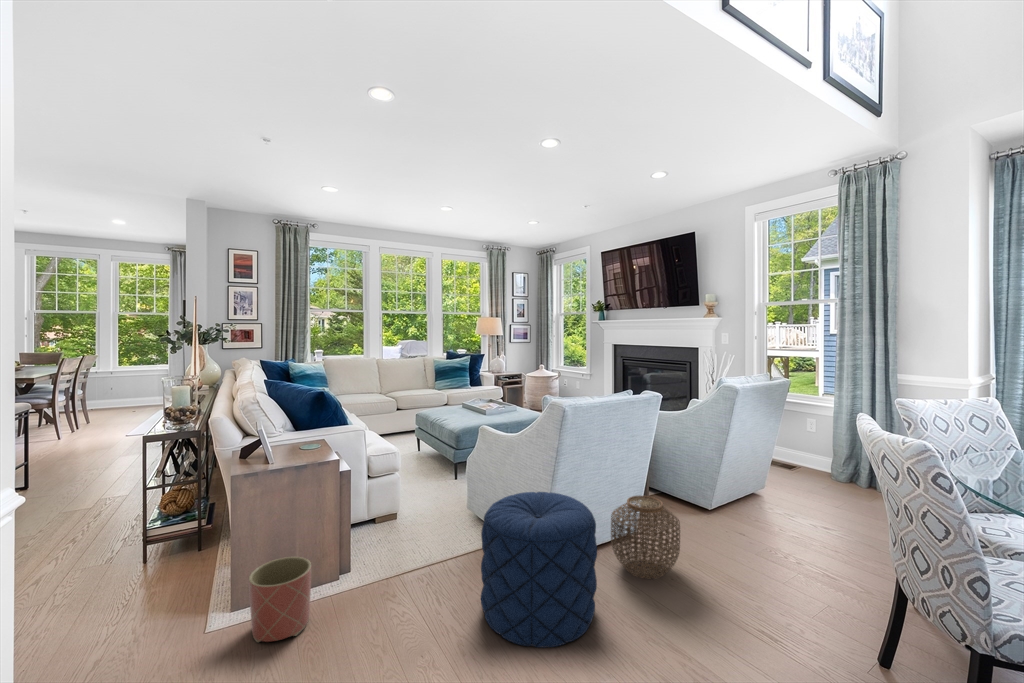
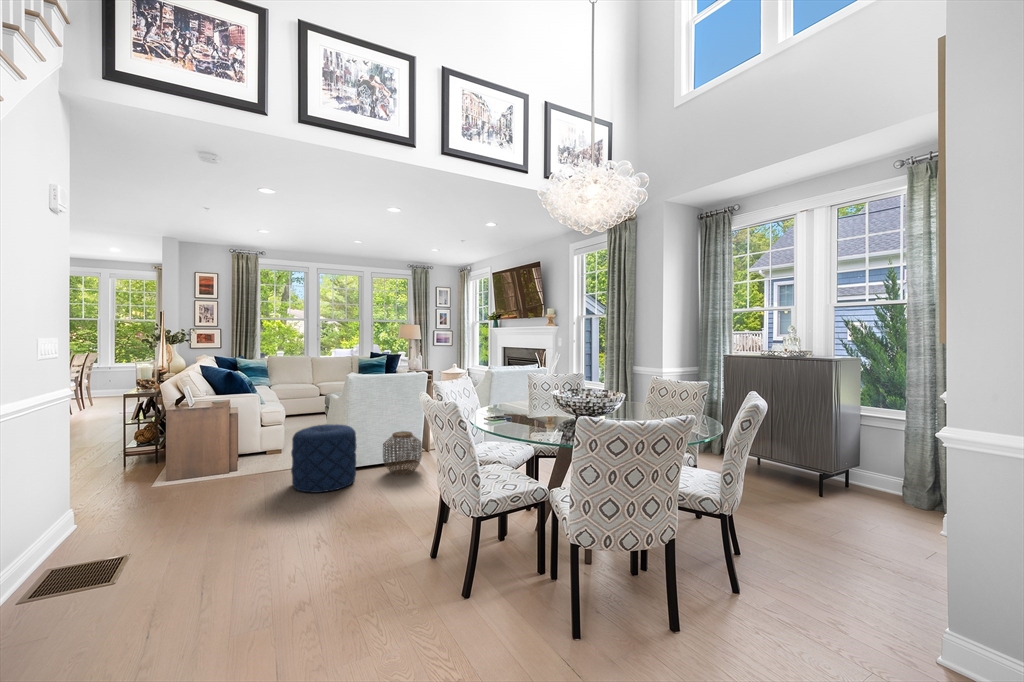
planter: present [249,557,311,642] -> none [172,454,206,490]

